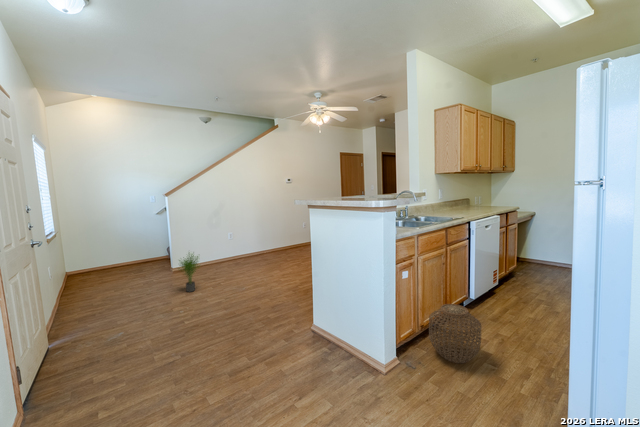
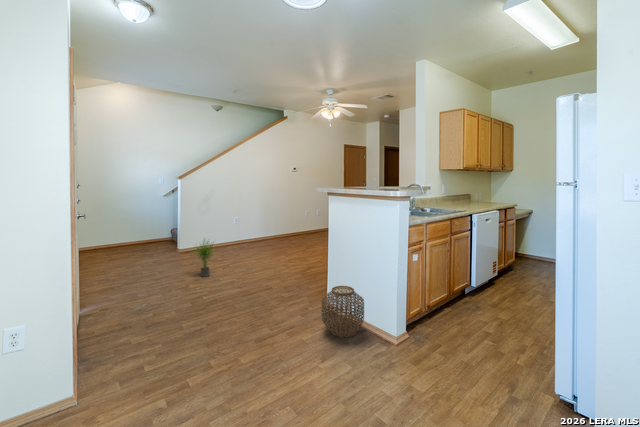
woven basket: present [429,304,481,363] -> present [322,286,364,338]

